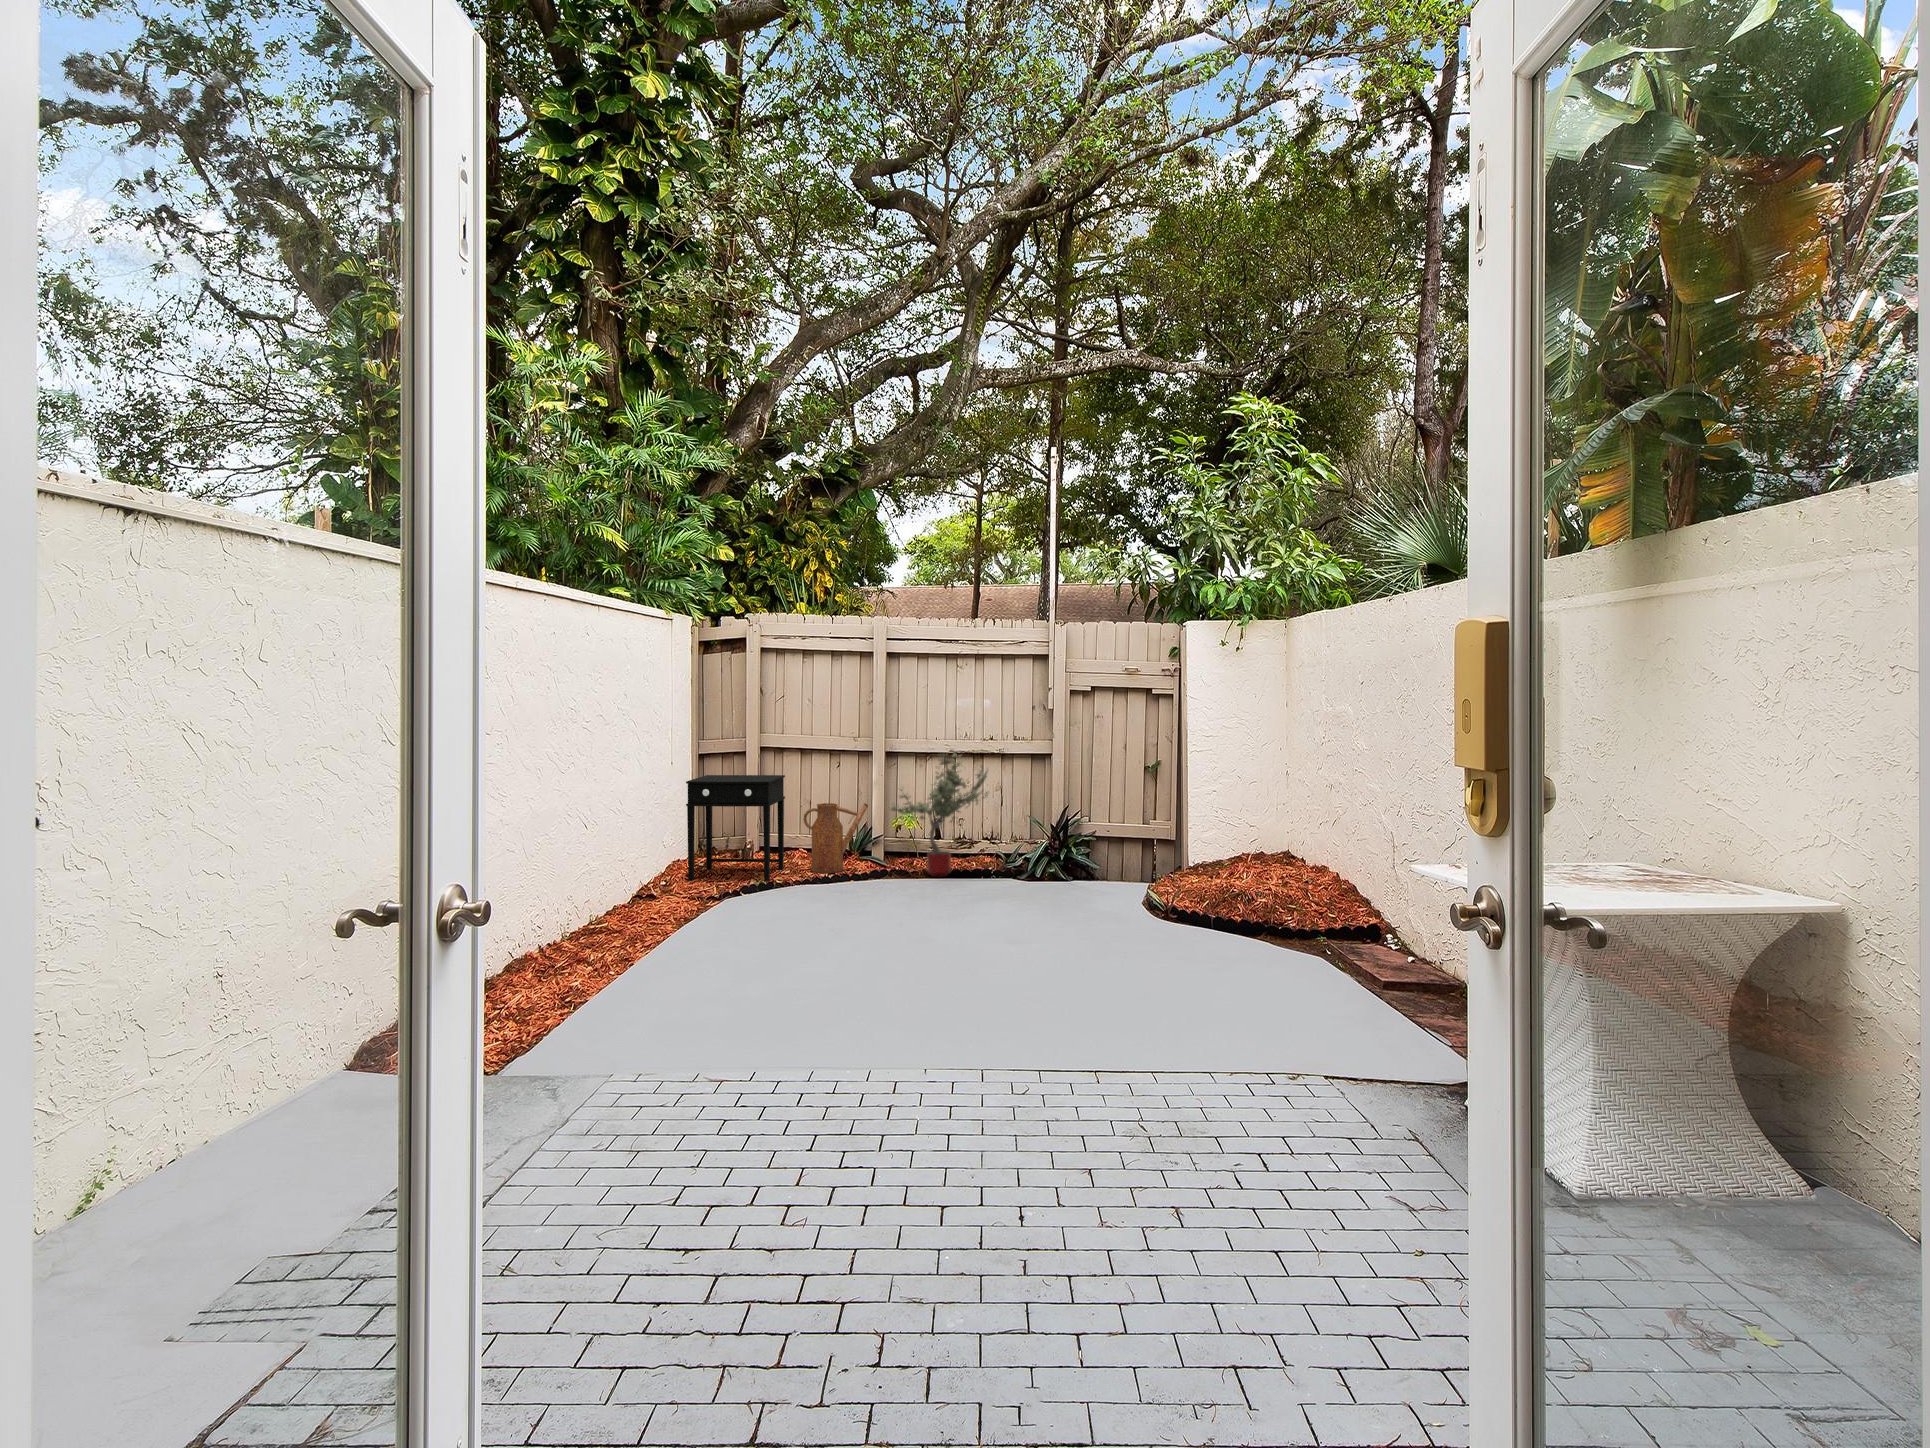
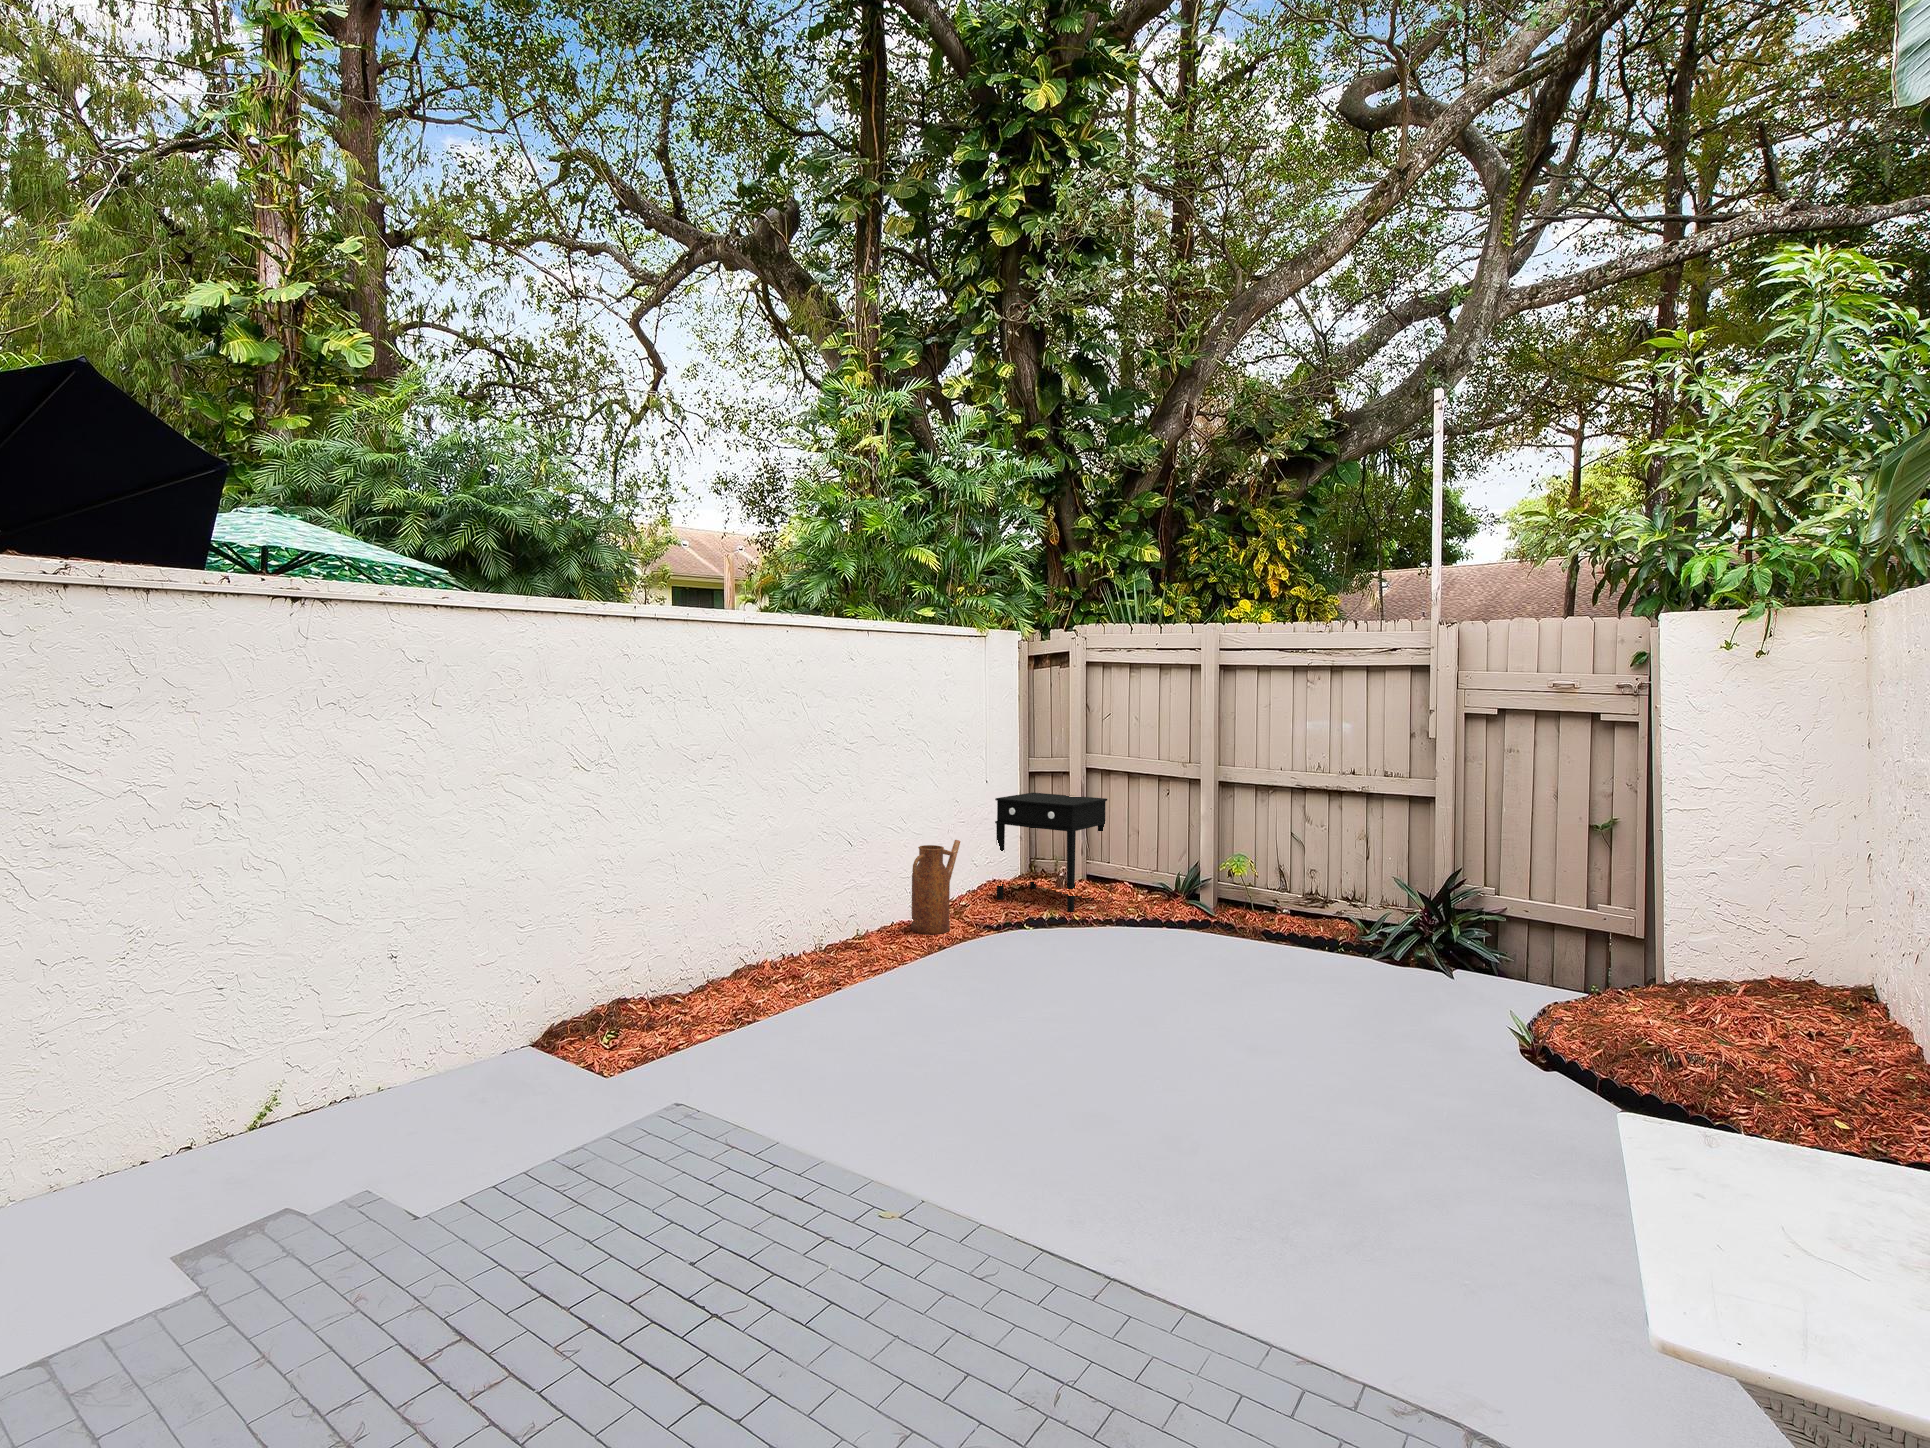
potted tree: present [890,753,988,877] -> none [1210,786,1340,938]
watering can: present [803,803,868,873] -> present [911,840,960,934]

